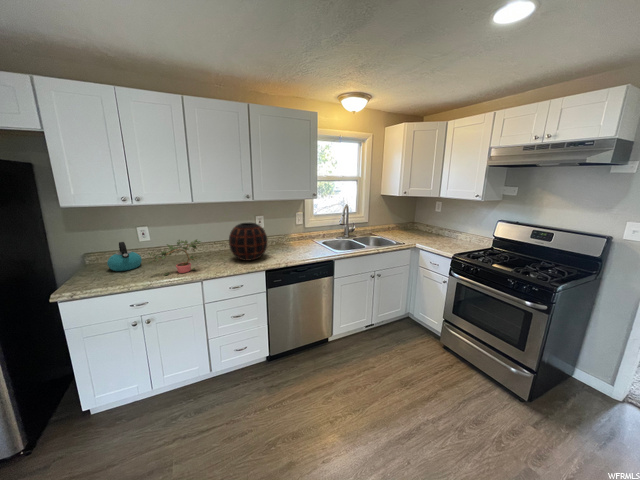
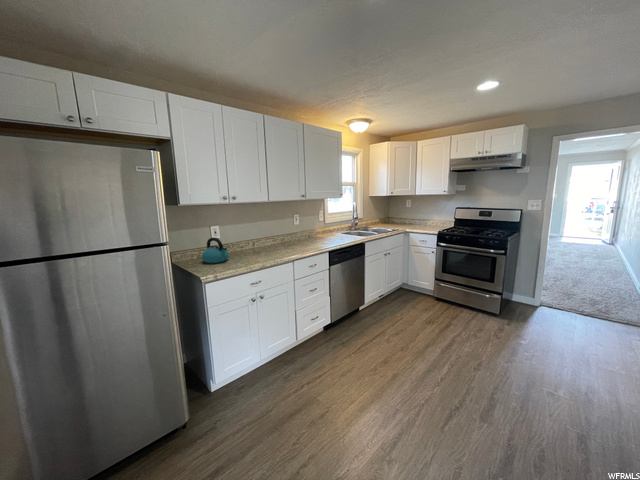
decorative vase: present [229,223,267,261] -> none [291,217,322,247]
potted plant: present [148,239,201,275] -> none [252,230,286,261]

